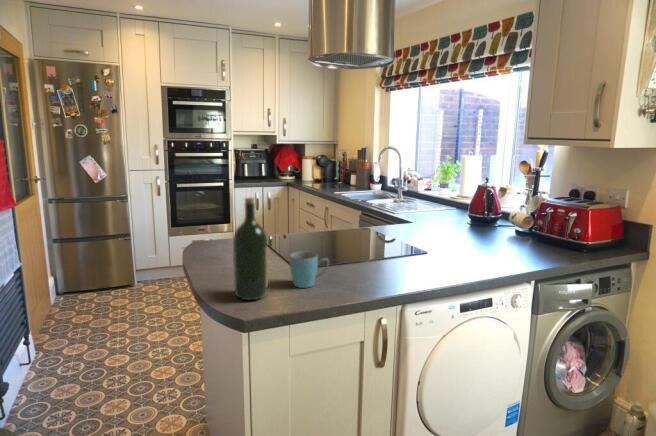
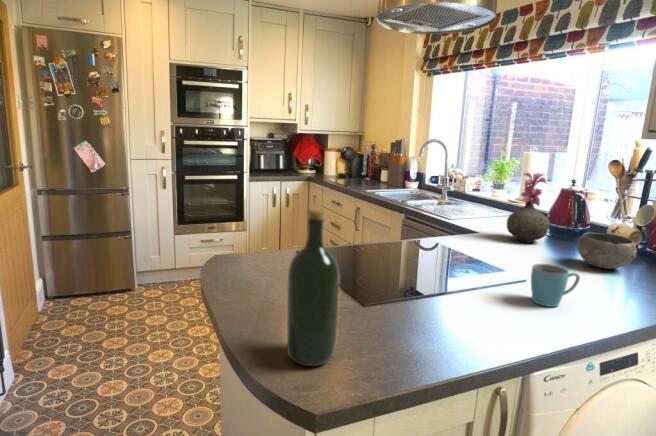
vase: none [434,172,466,228] -> present [507,173,549,243]
bowl: none [478,217,520,244] -> present [578,233,637,269]
mug: present [290,252,329,288] -> present [531,264,580,307]

